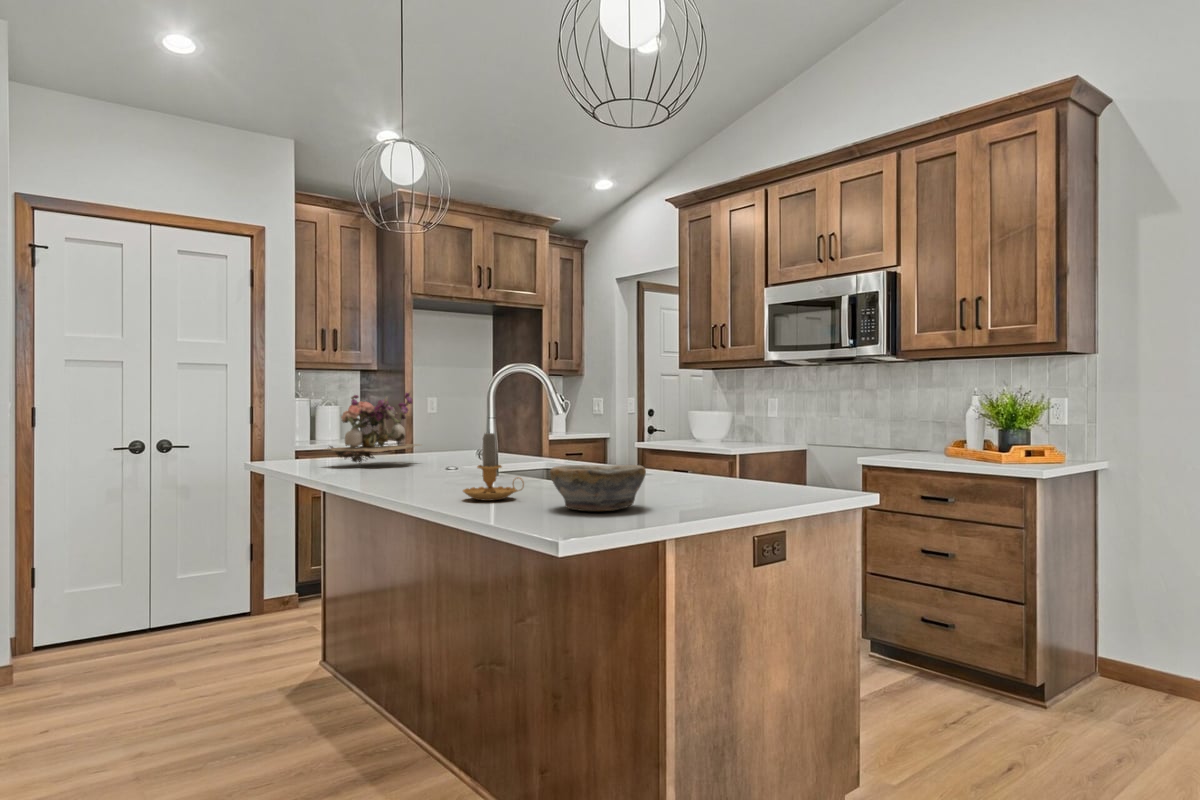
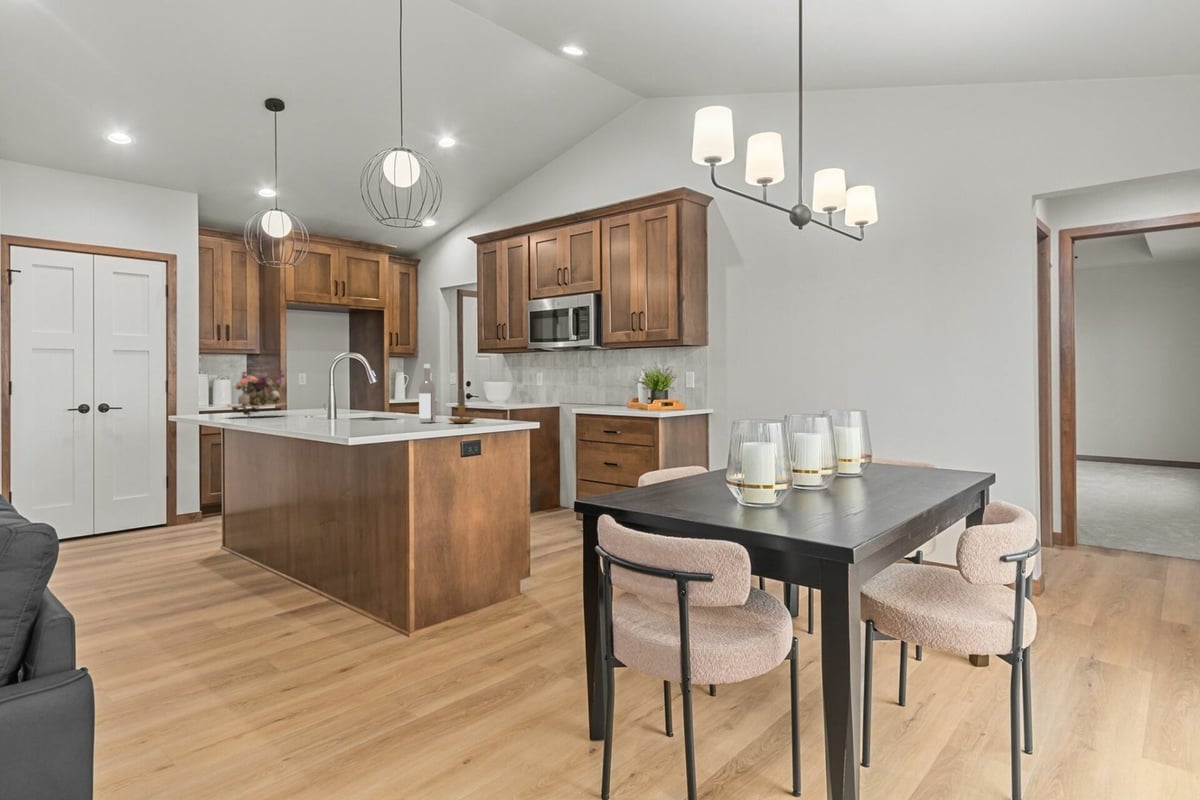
wine bottle: none [657,382,687,494] -> present [419,364,436,423]
candle: present [463,433,524,501] -> present [448,389,476,423]
bowl: present [550,465,646,511] -> none [353,406,404,428]

